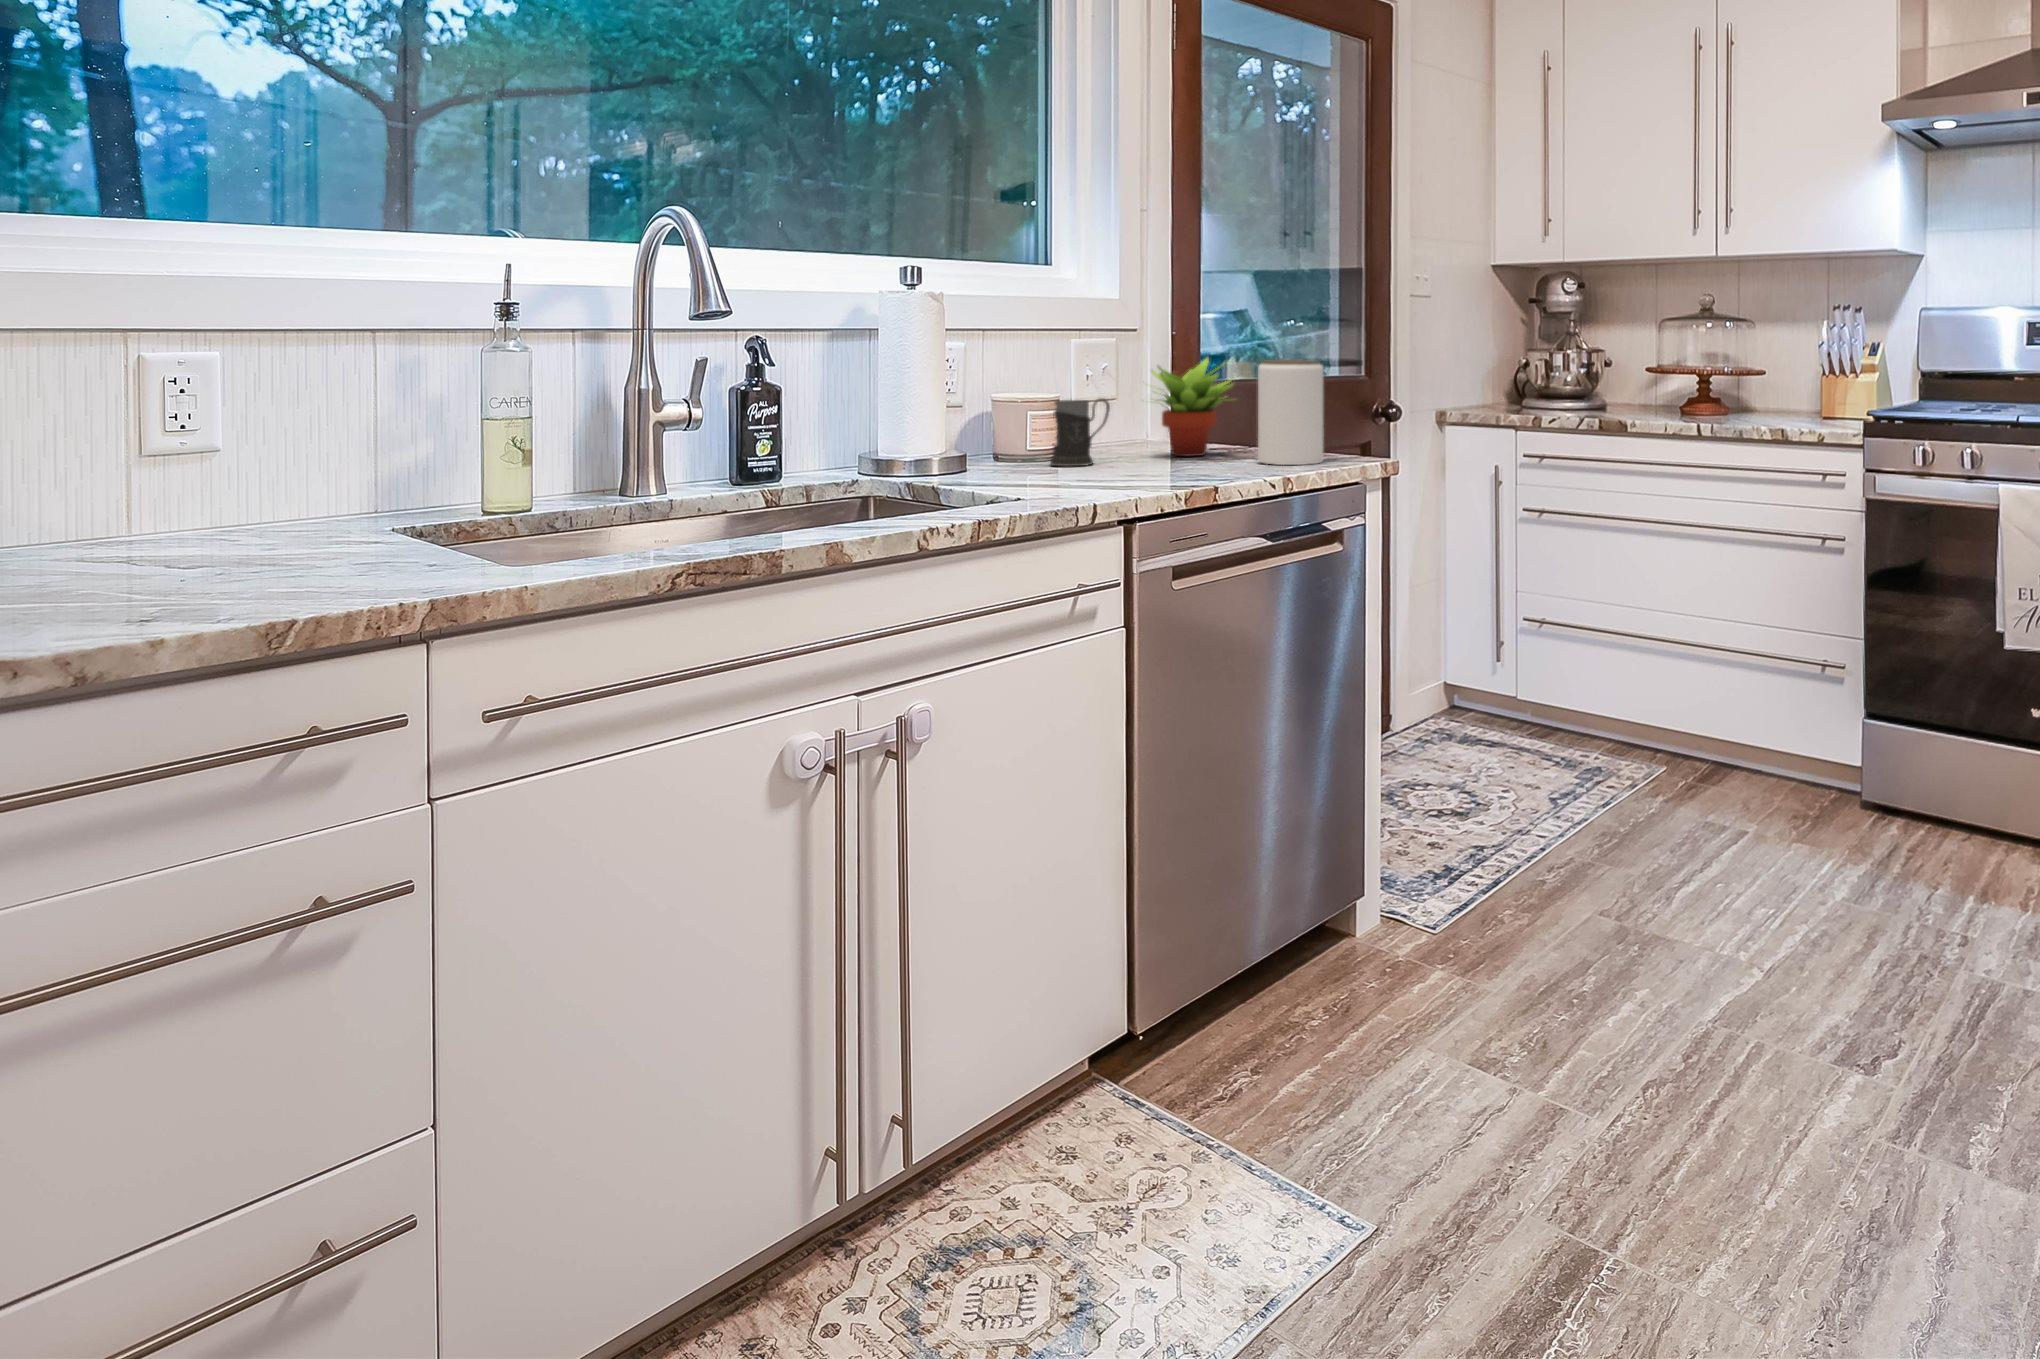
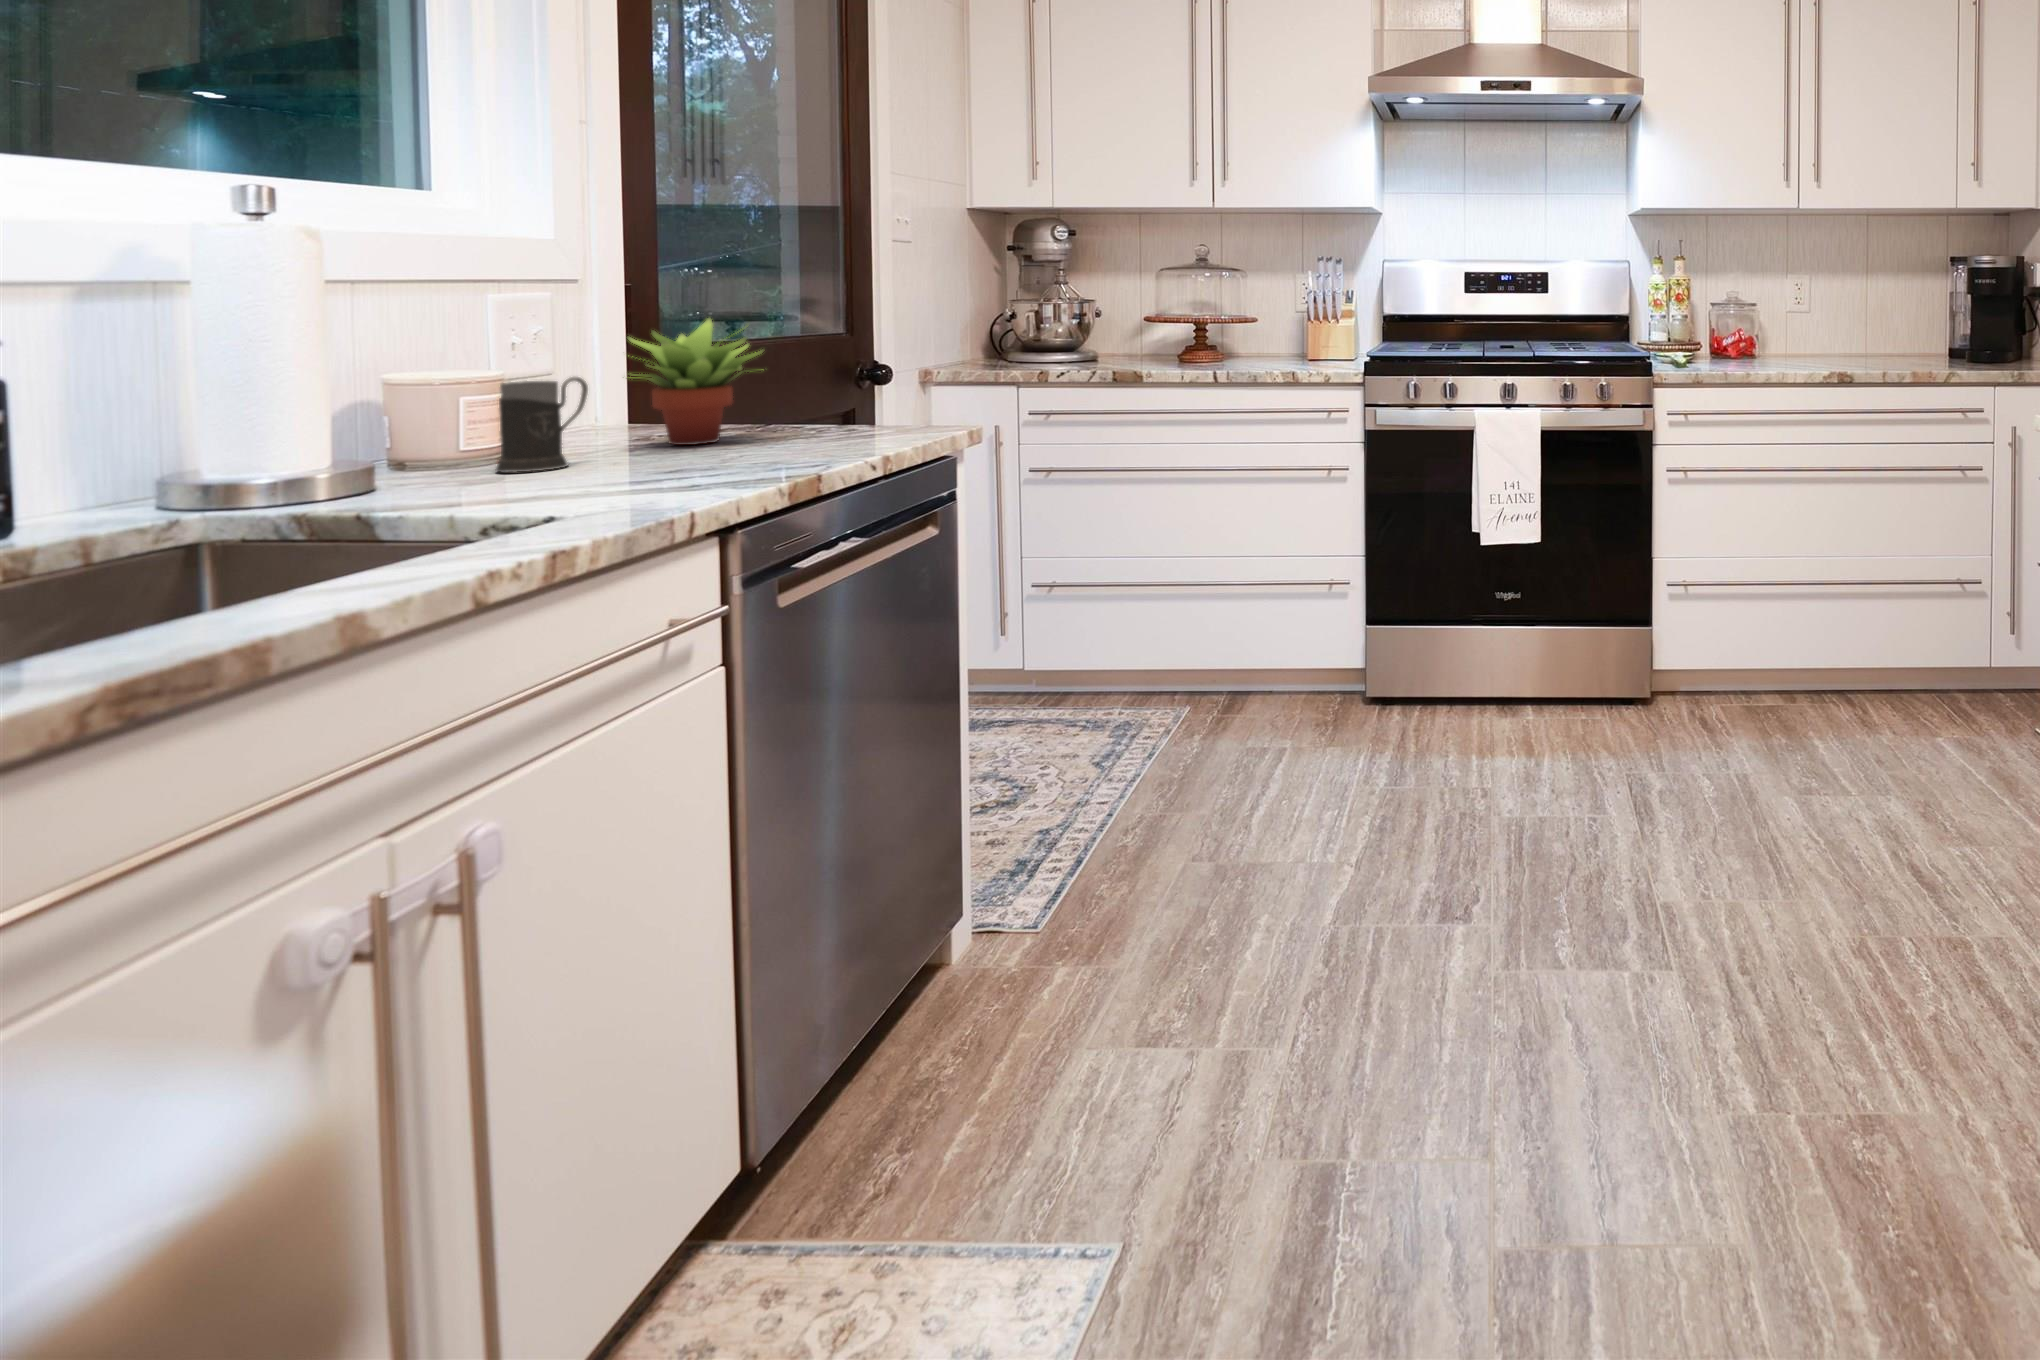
jar: present [1258,360,1323,465] -> none [815,320,904,445]

